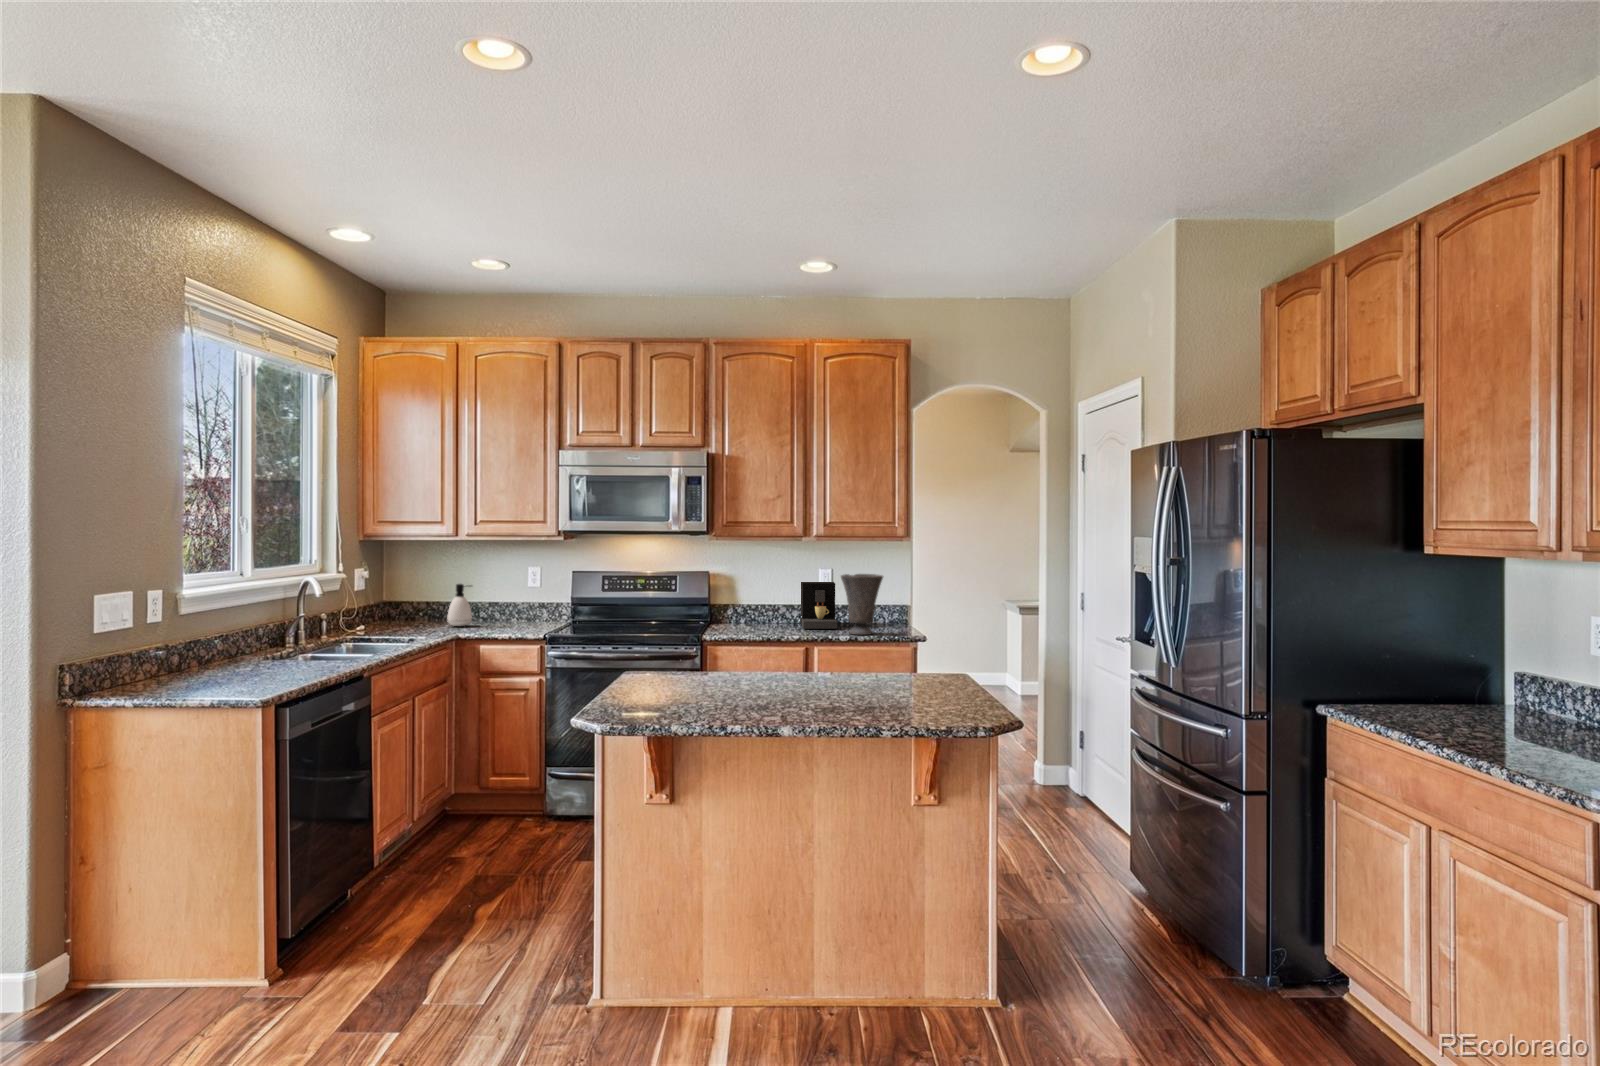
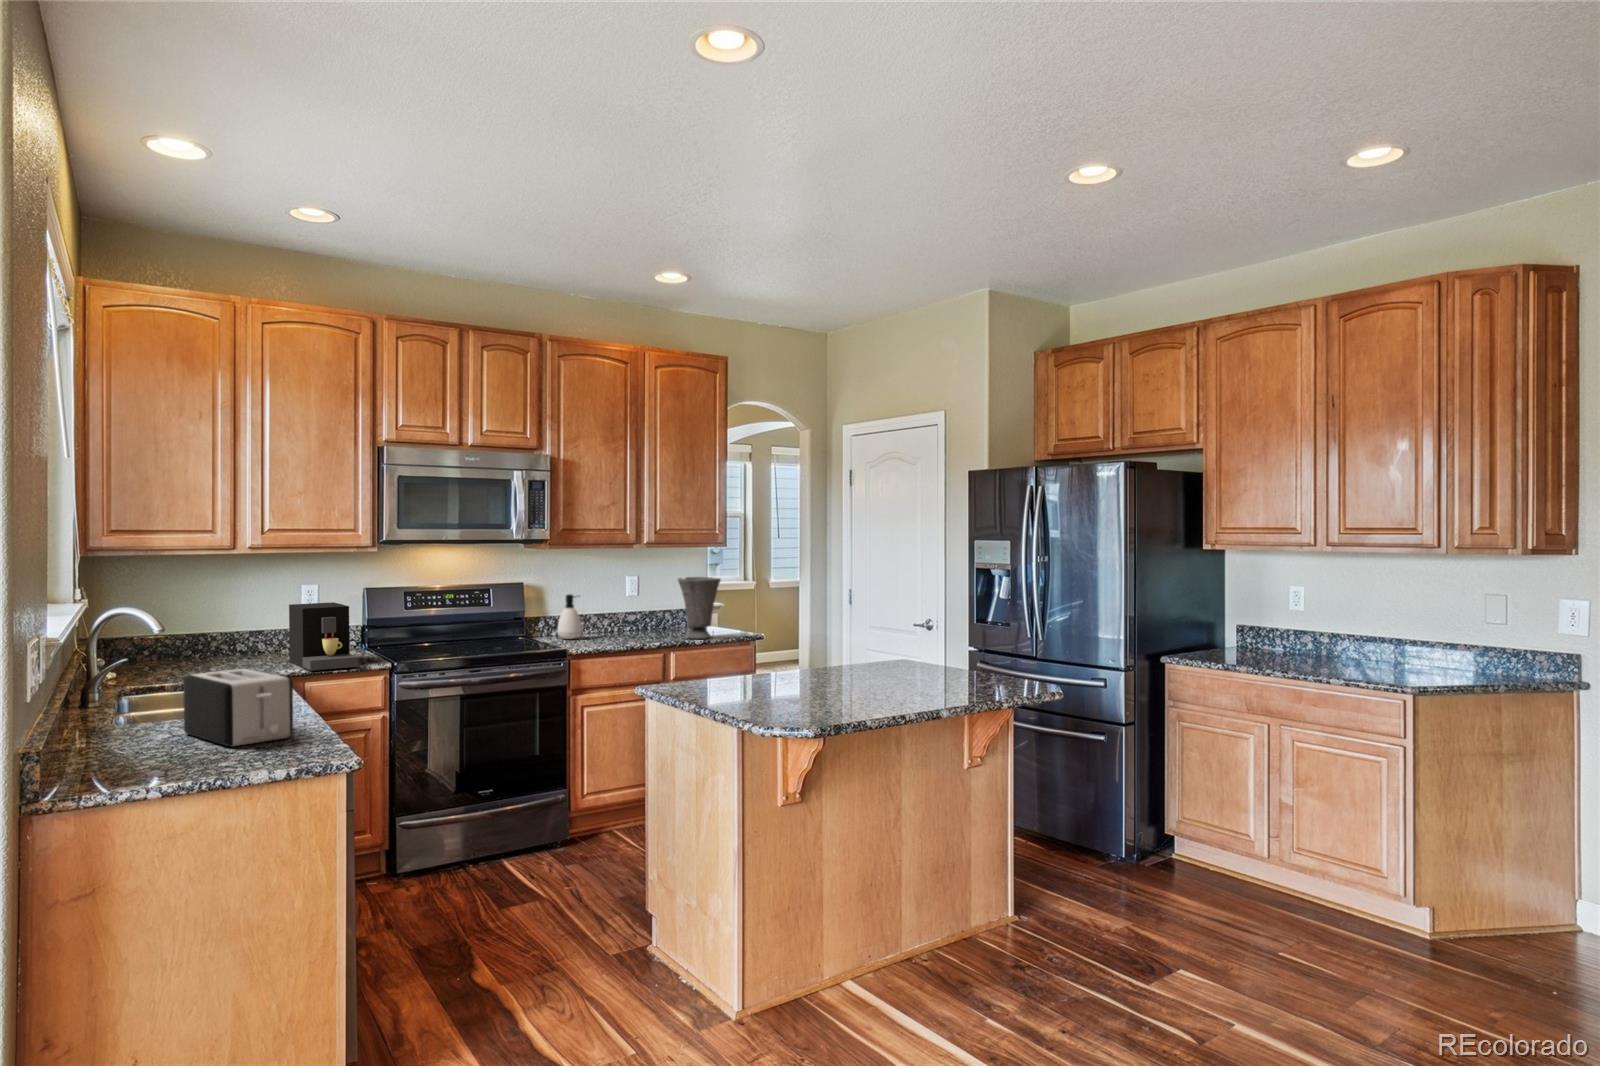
coffee maker: present [800,582,837,629] -> present [289,602,358,671]
soap dispenser: present [447,584,472,626] -> present [557,594,582,639]
toaster: none [165,626,256,689] -> present [183,669,293,747]

